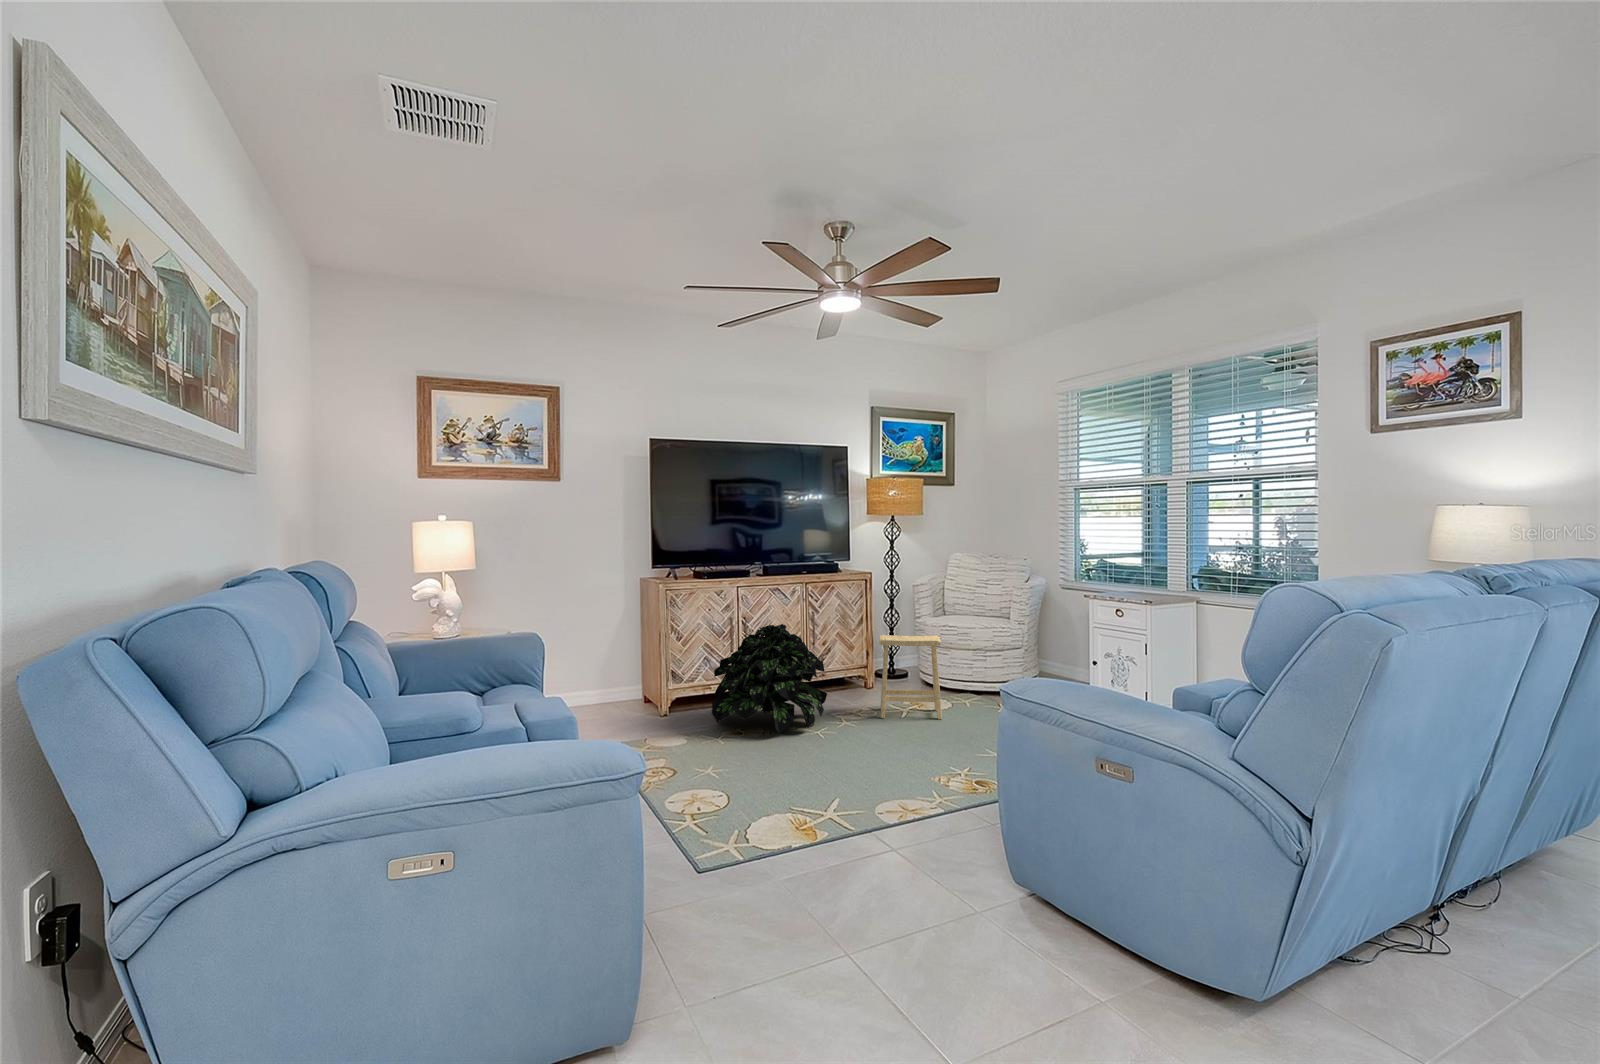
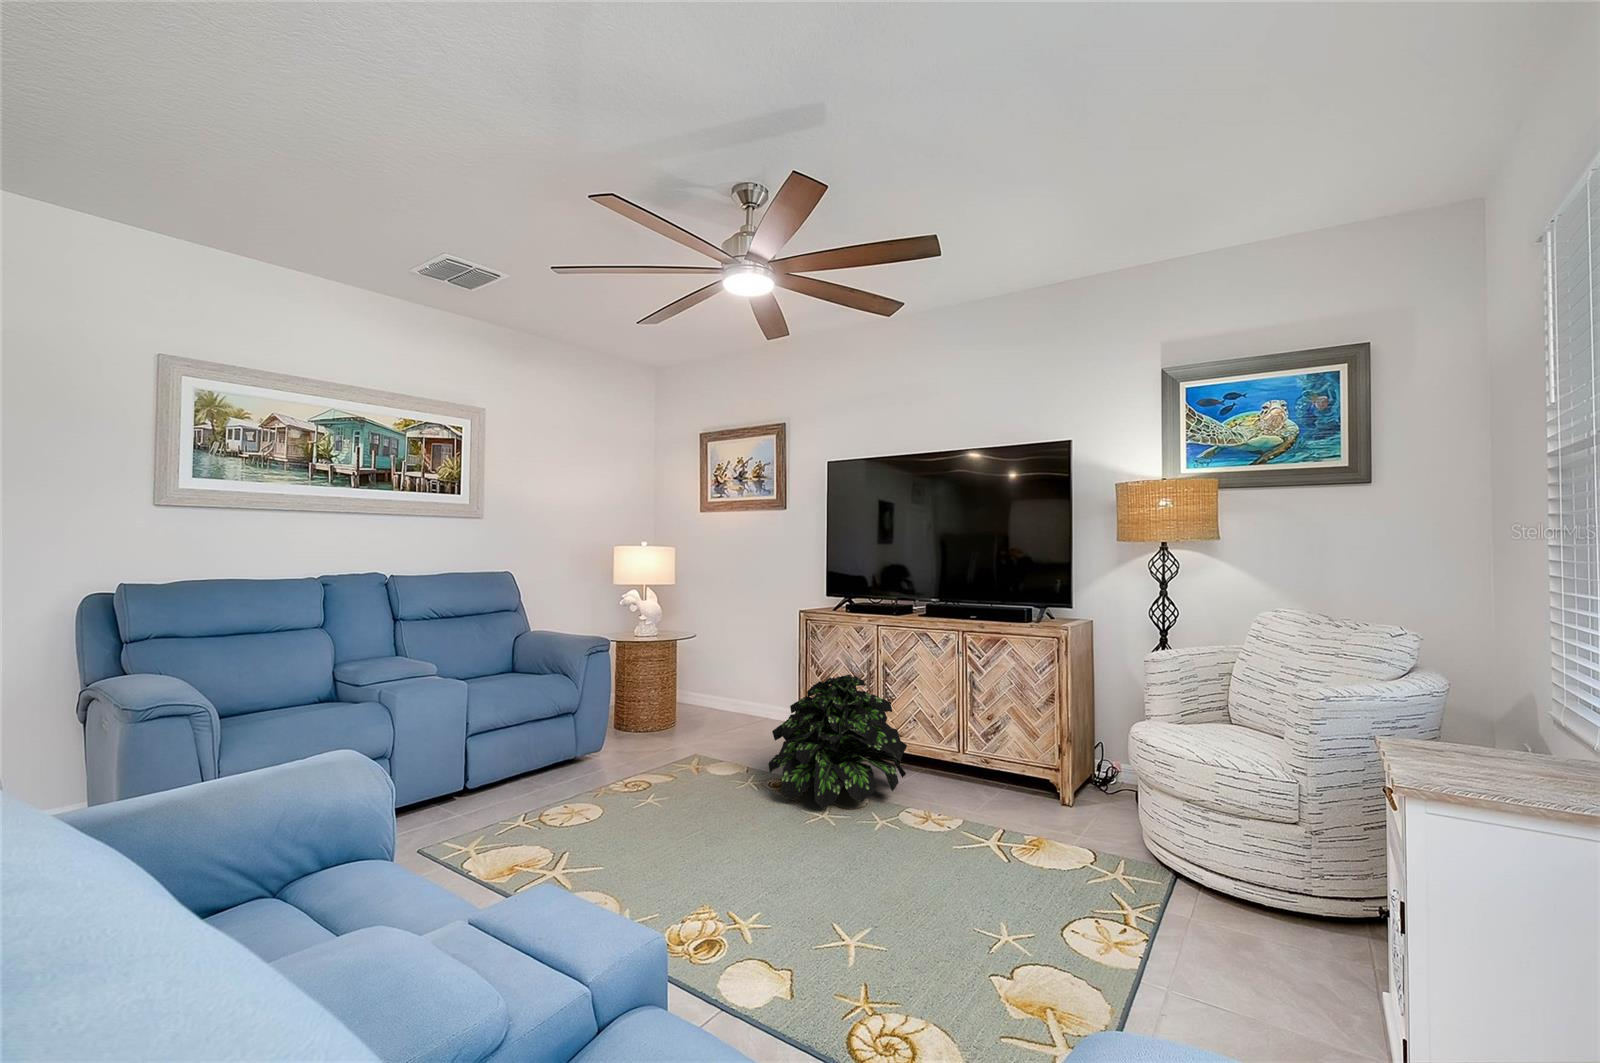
footstool: present [880,635,942,719] -> none [934,718,1037,870]

